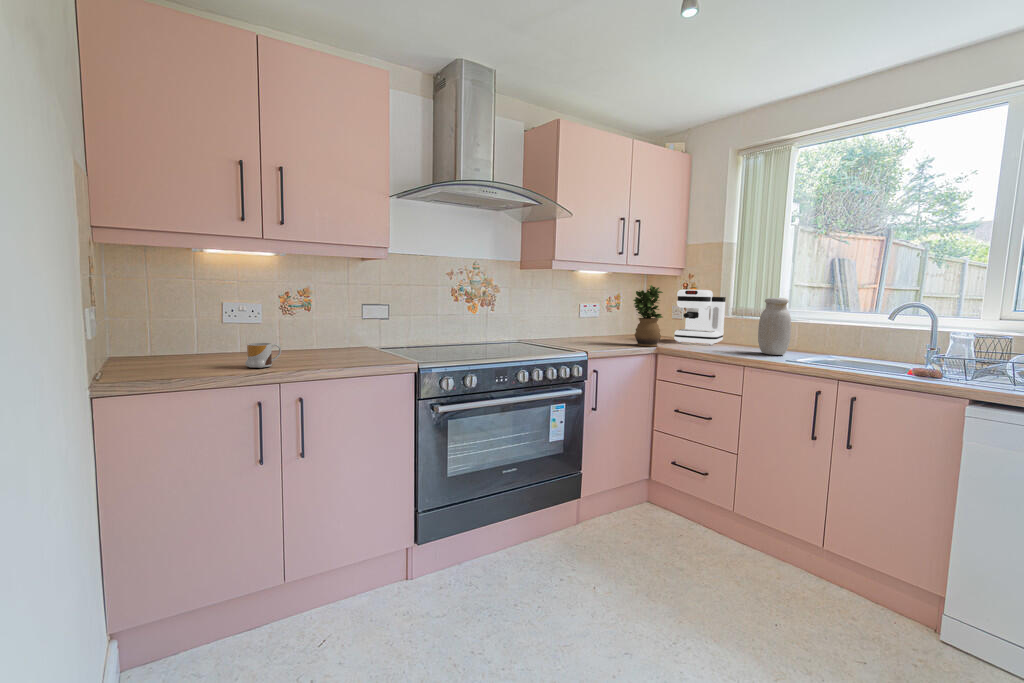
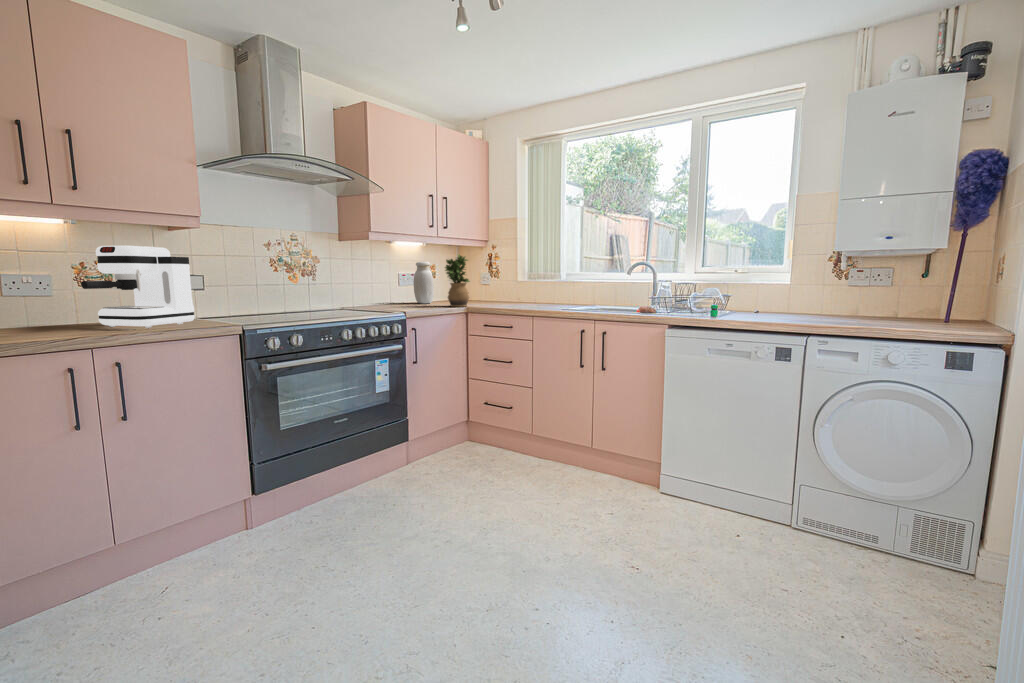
coffee maker: present [674,290,726,345] -> present [81,246,195,328]
jar: present [758,298,791,355] -> present [414,262,434,304]
mug: present [245,343,281,368] -> none [41,312,84,337]

